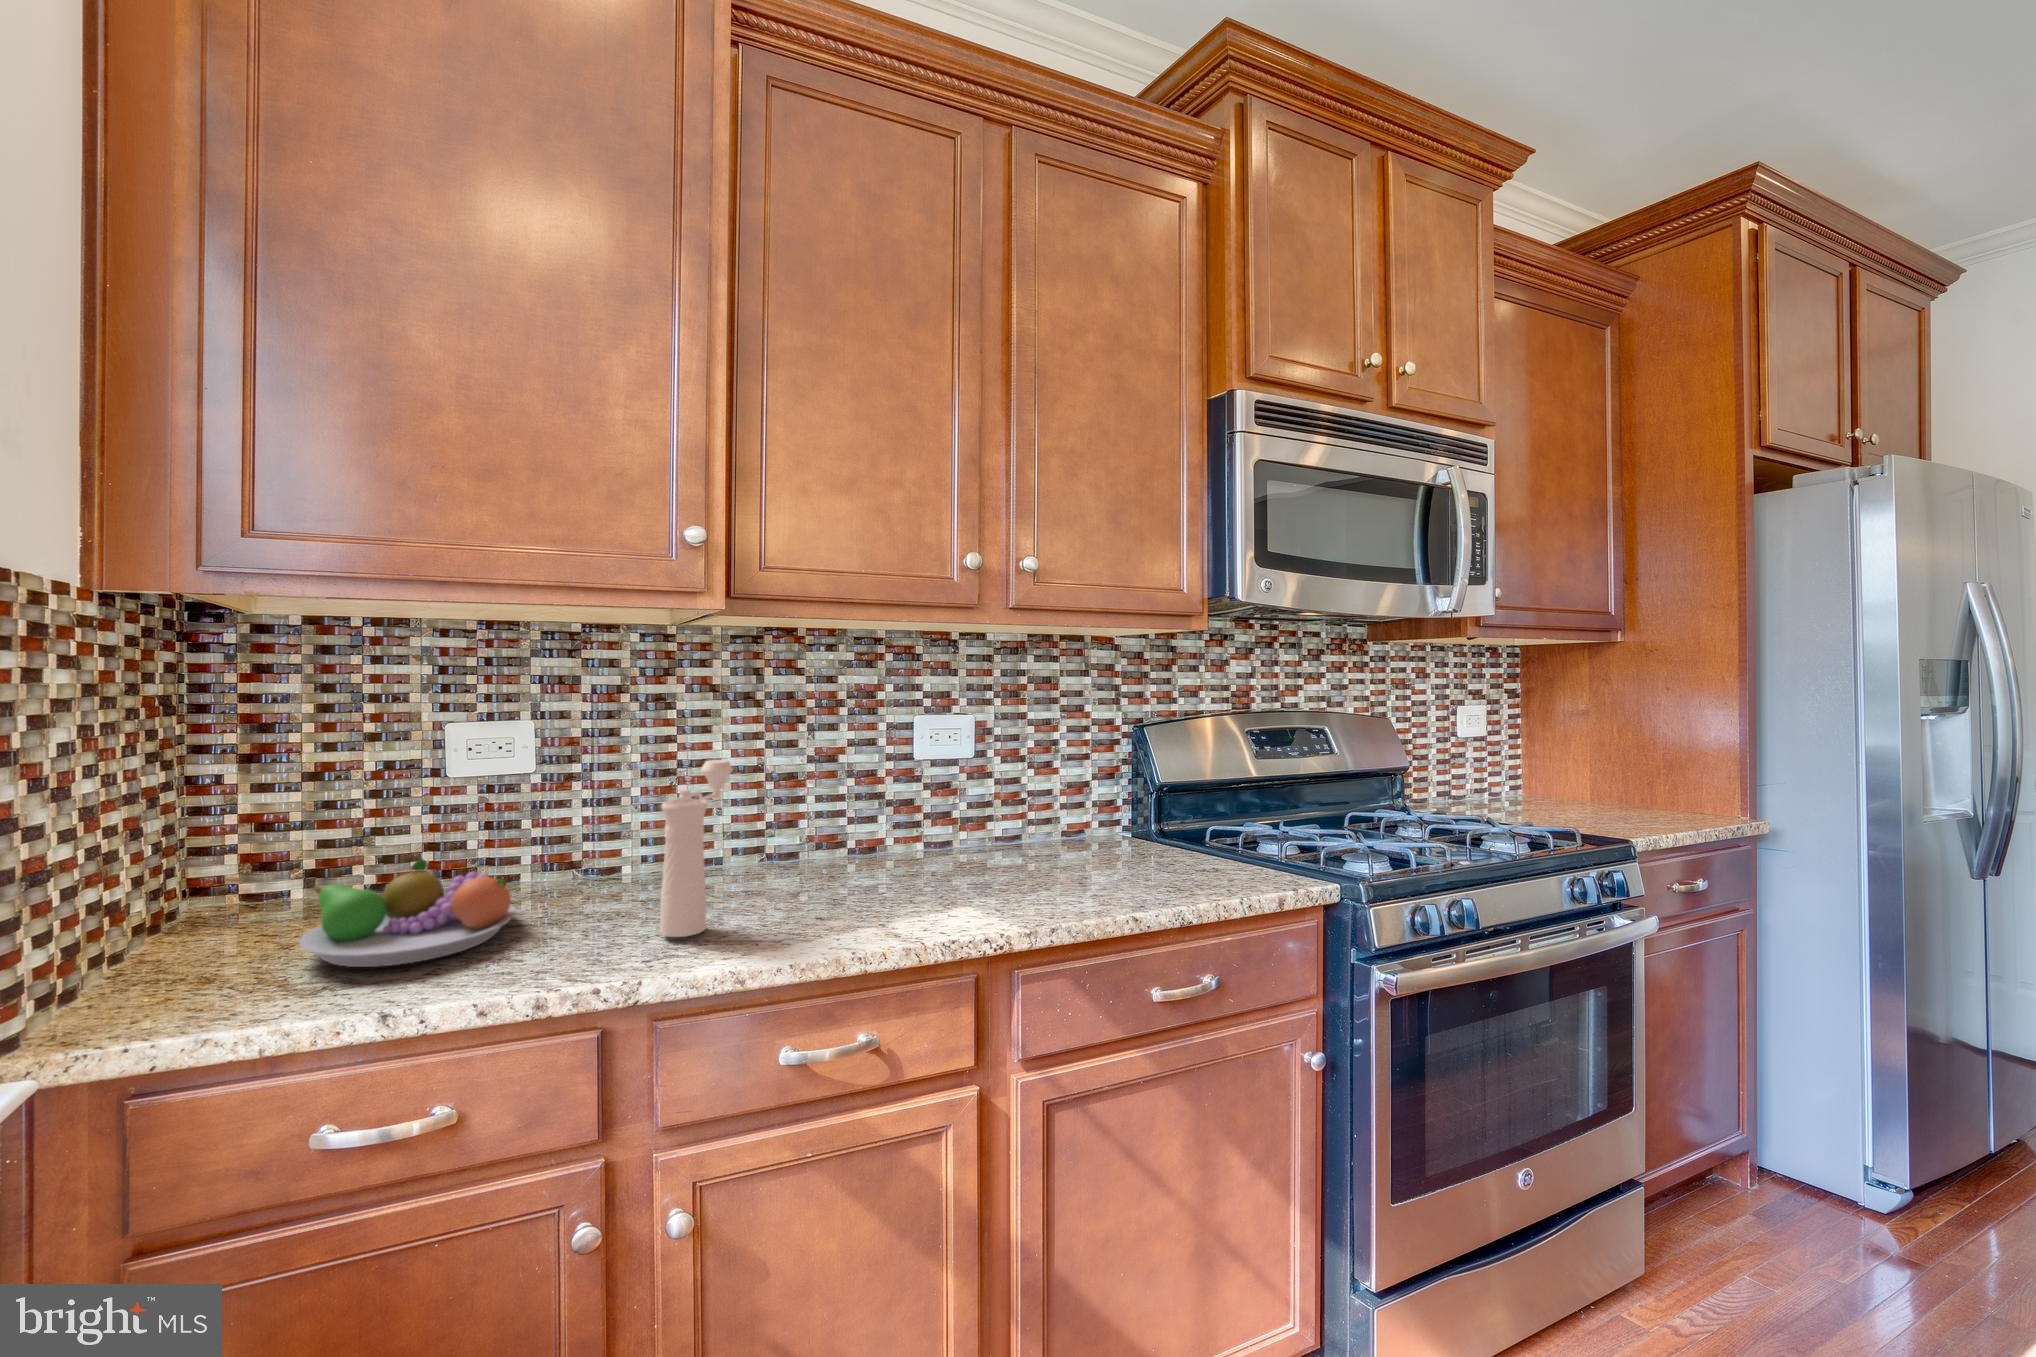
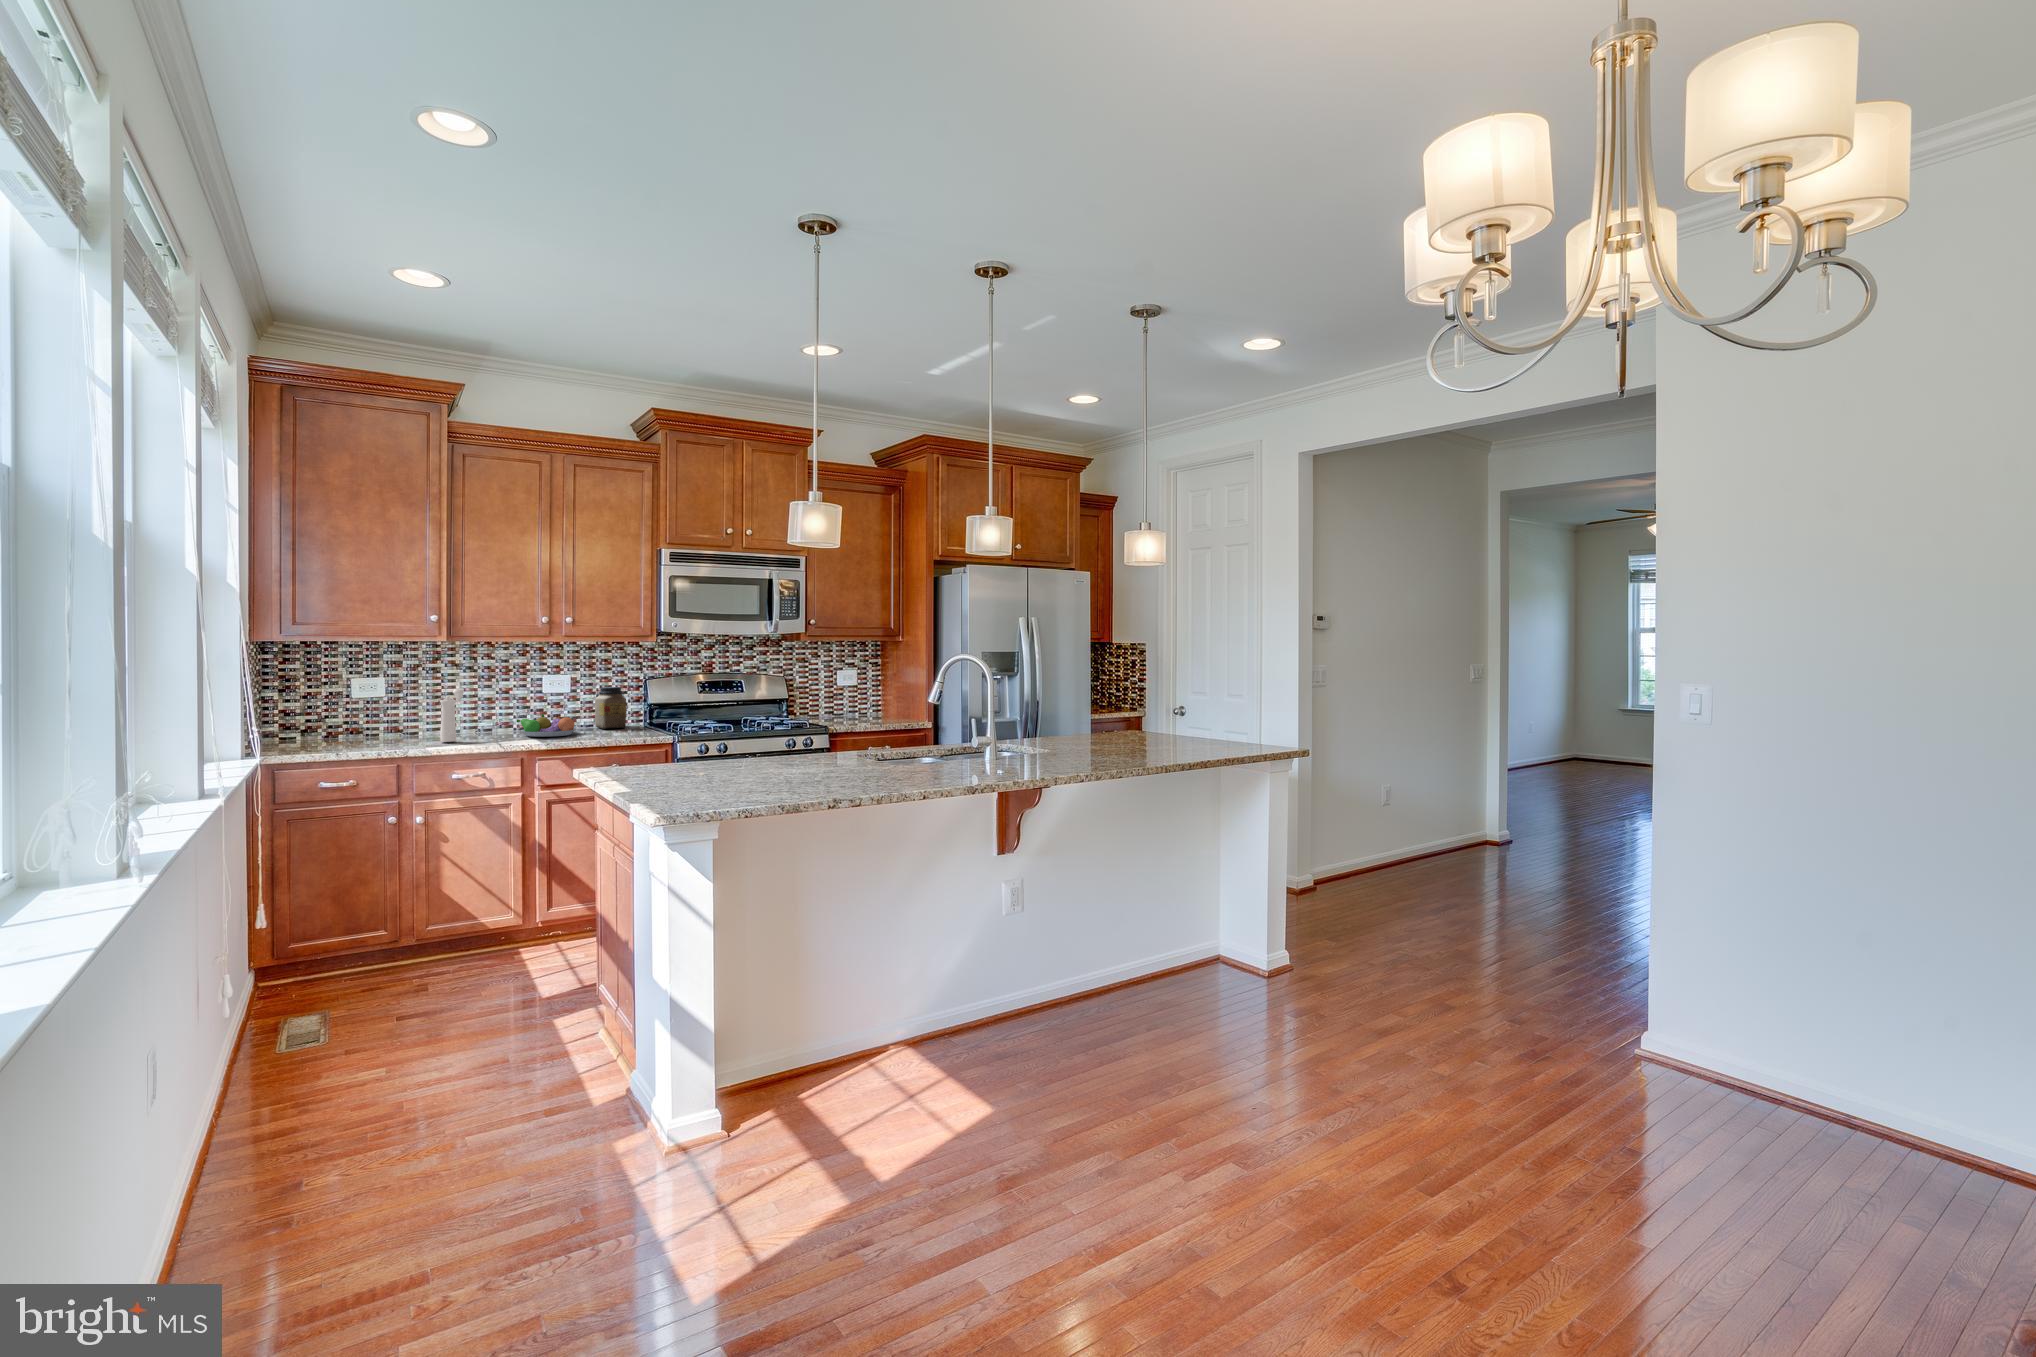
jar: none [1043,749,1122,865] -> present [595,687,627,729]
fruit bowl: present [299,859,516,967] -> present [517,714,576,737]

